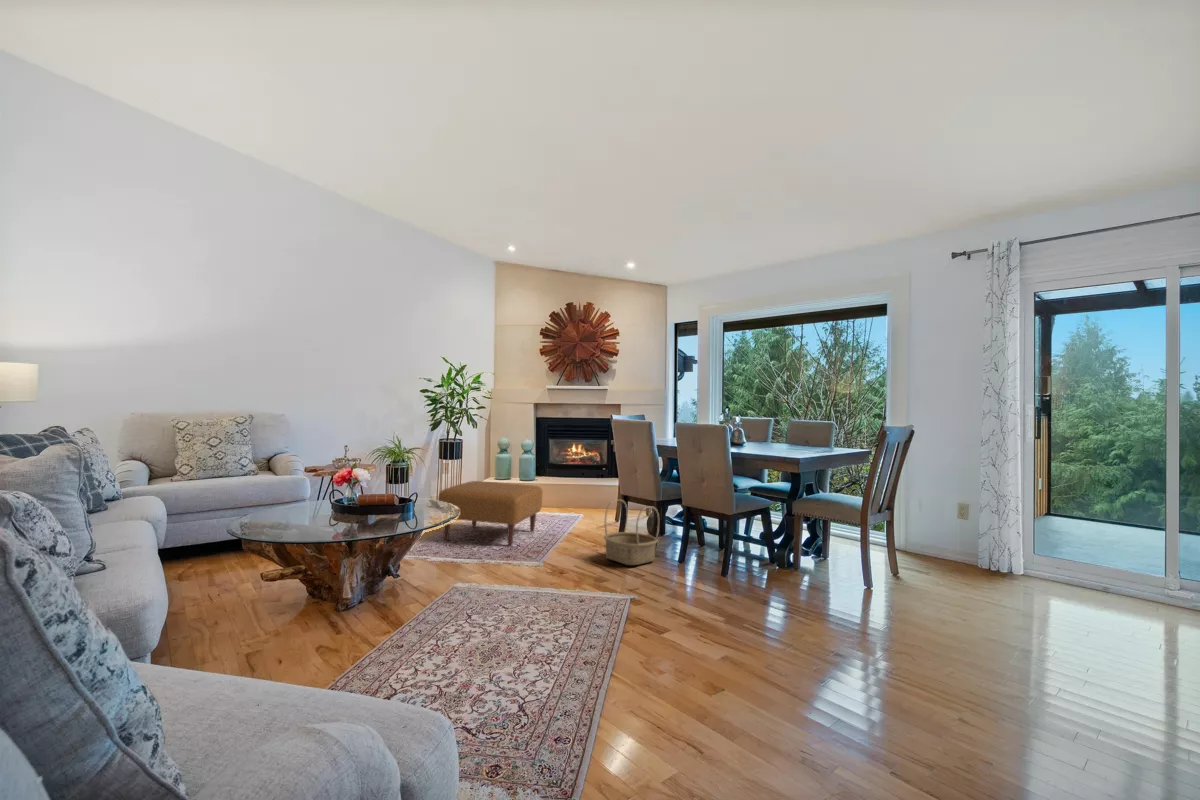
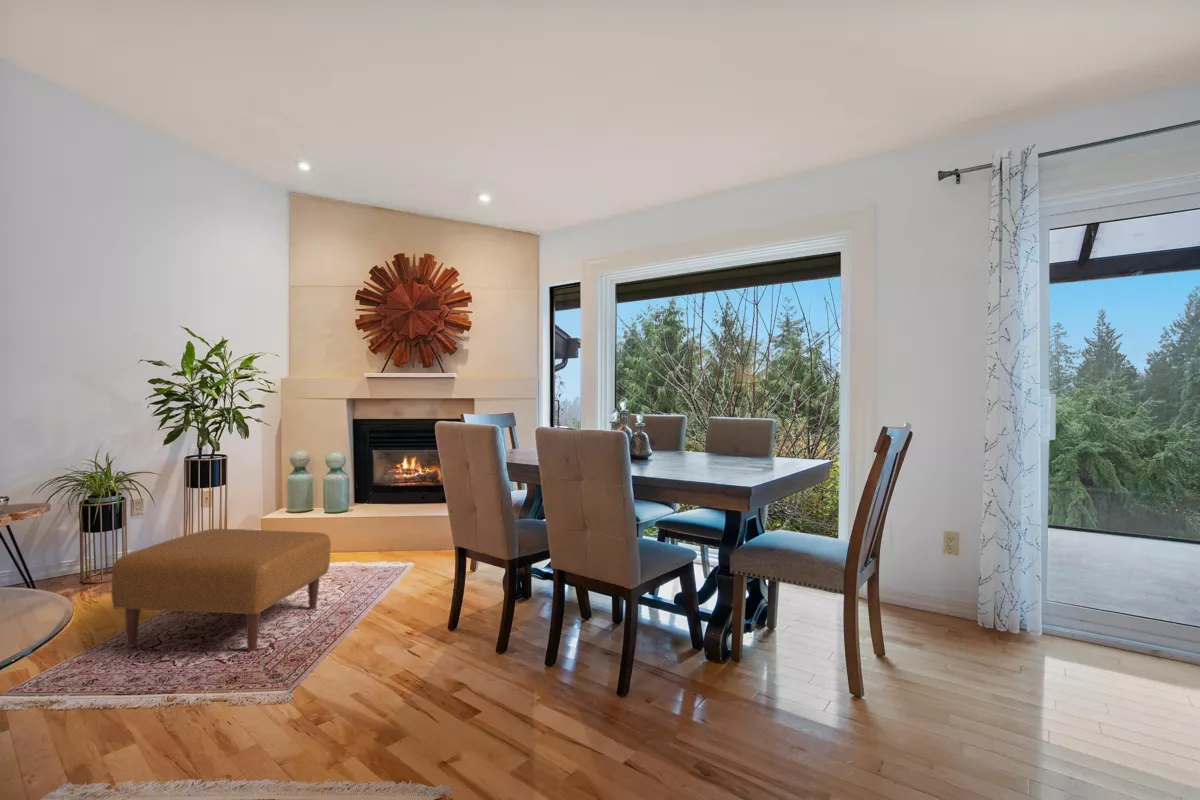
basket: present [604,499,659,565] -> none [414,560,512,685]

